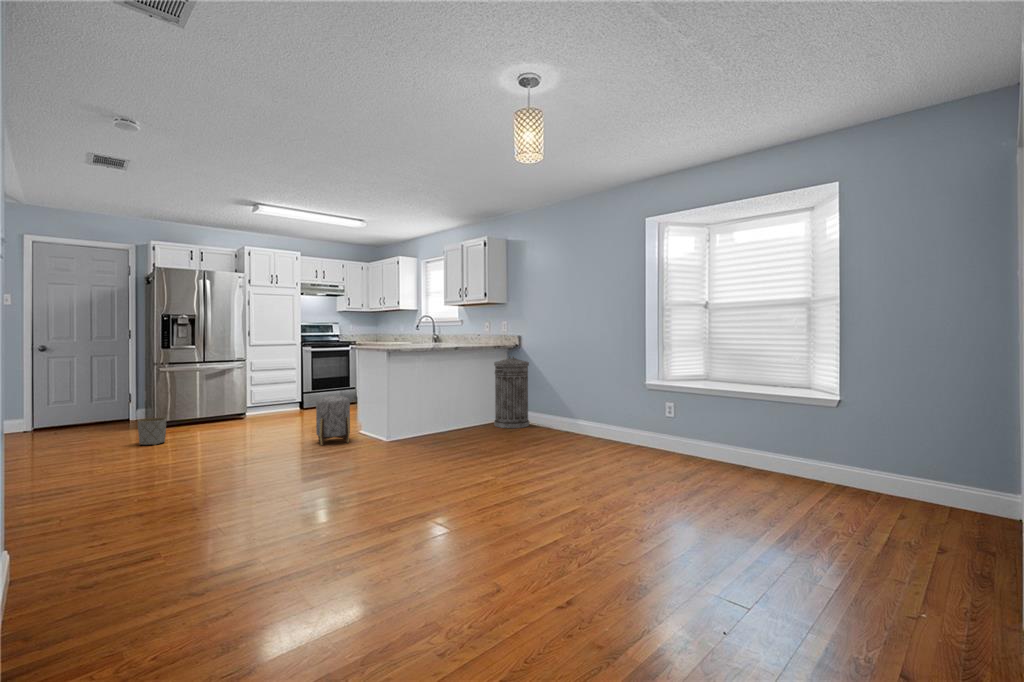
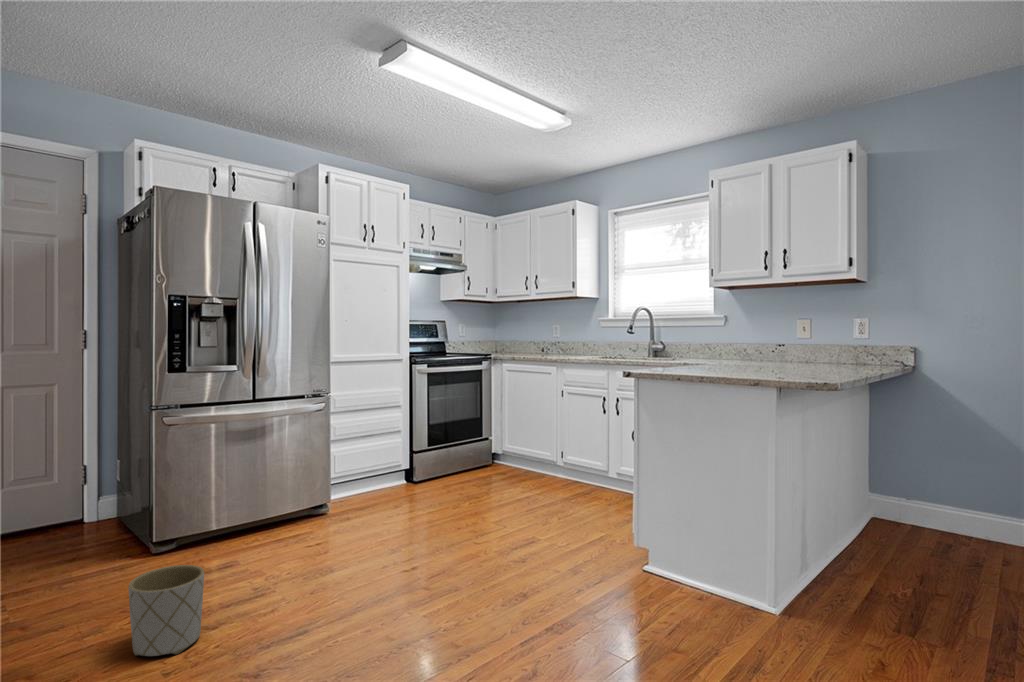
trash can: present [494,356,530,428] -> none [888,390,983,554]
stool: present [316,396,350,445] -> none [605,503,708,654]

